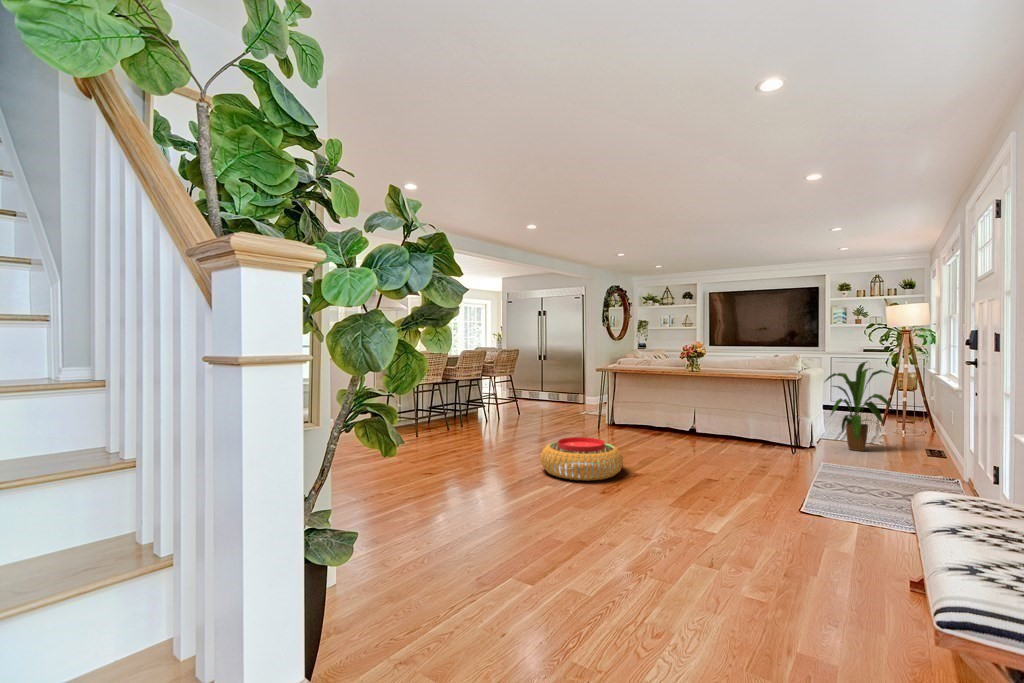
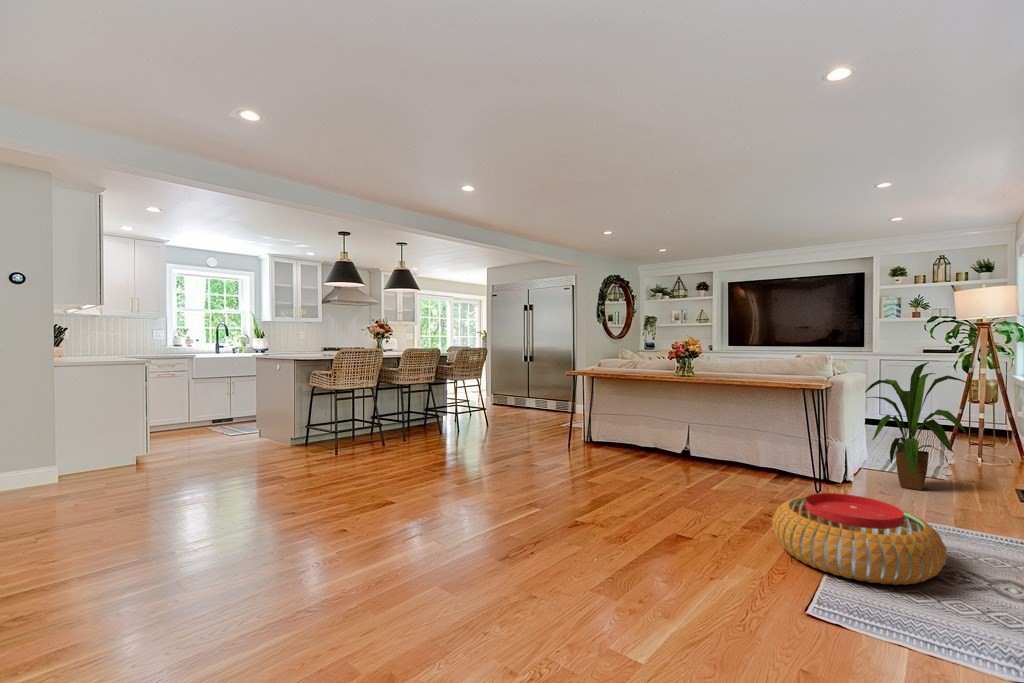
pouf: present [541,437,623,481] -> present [773,493,946,585]

